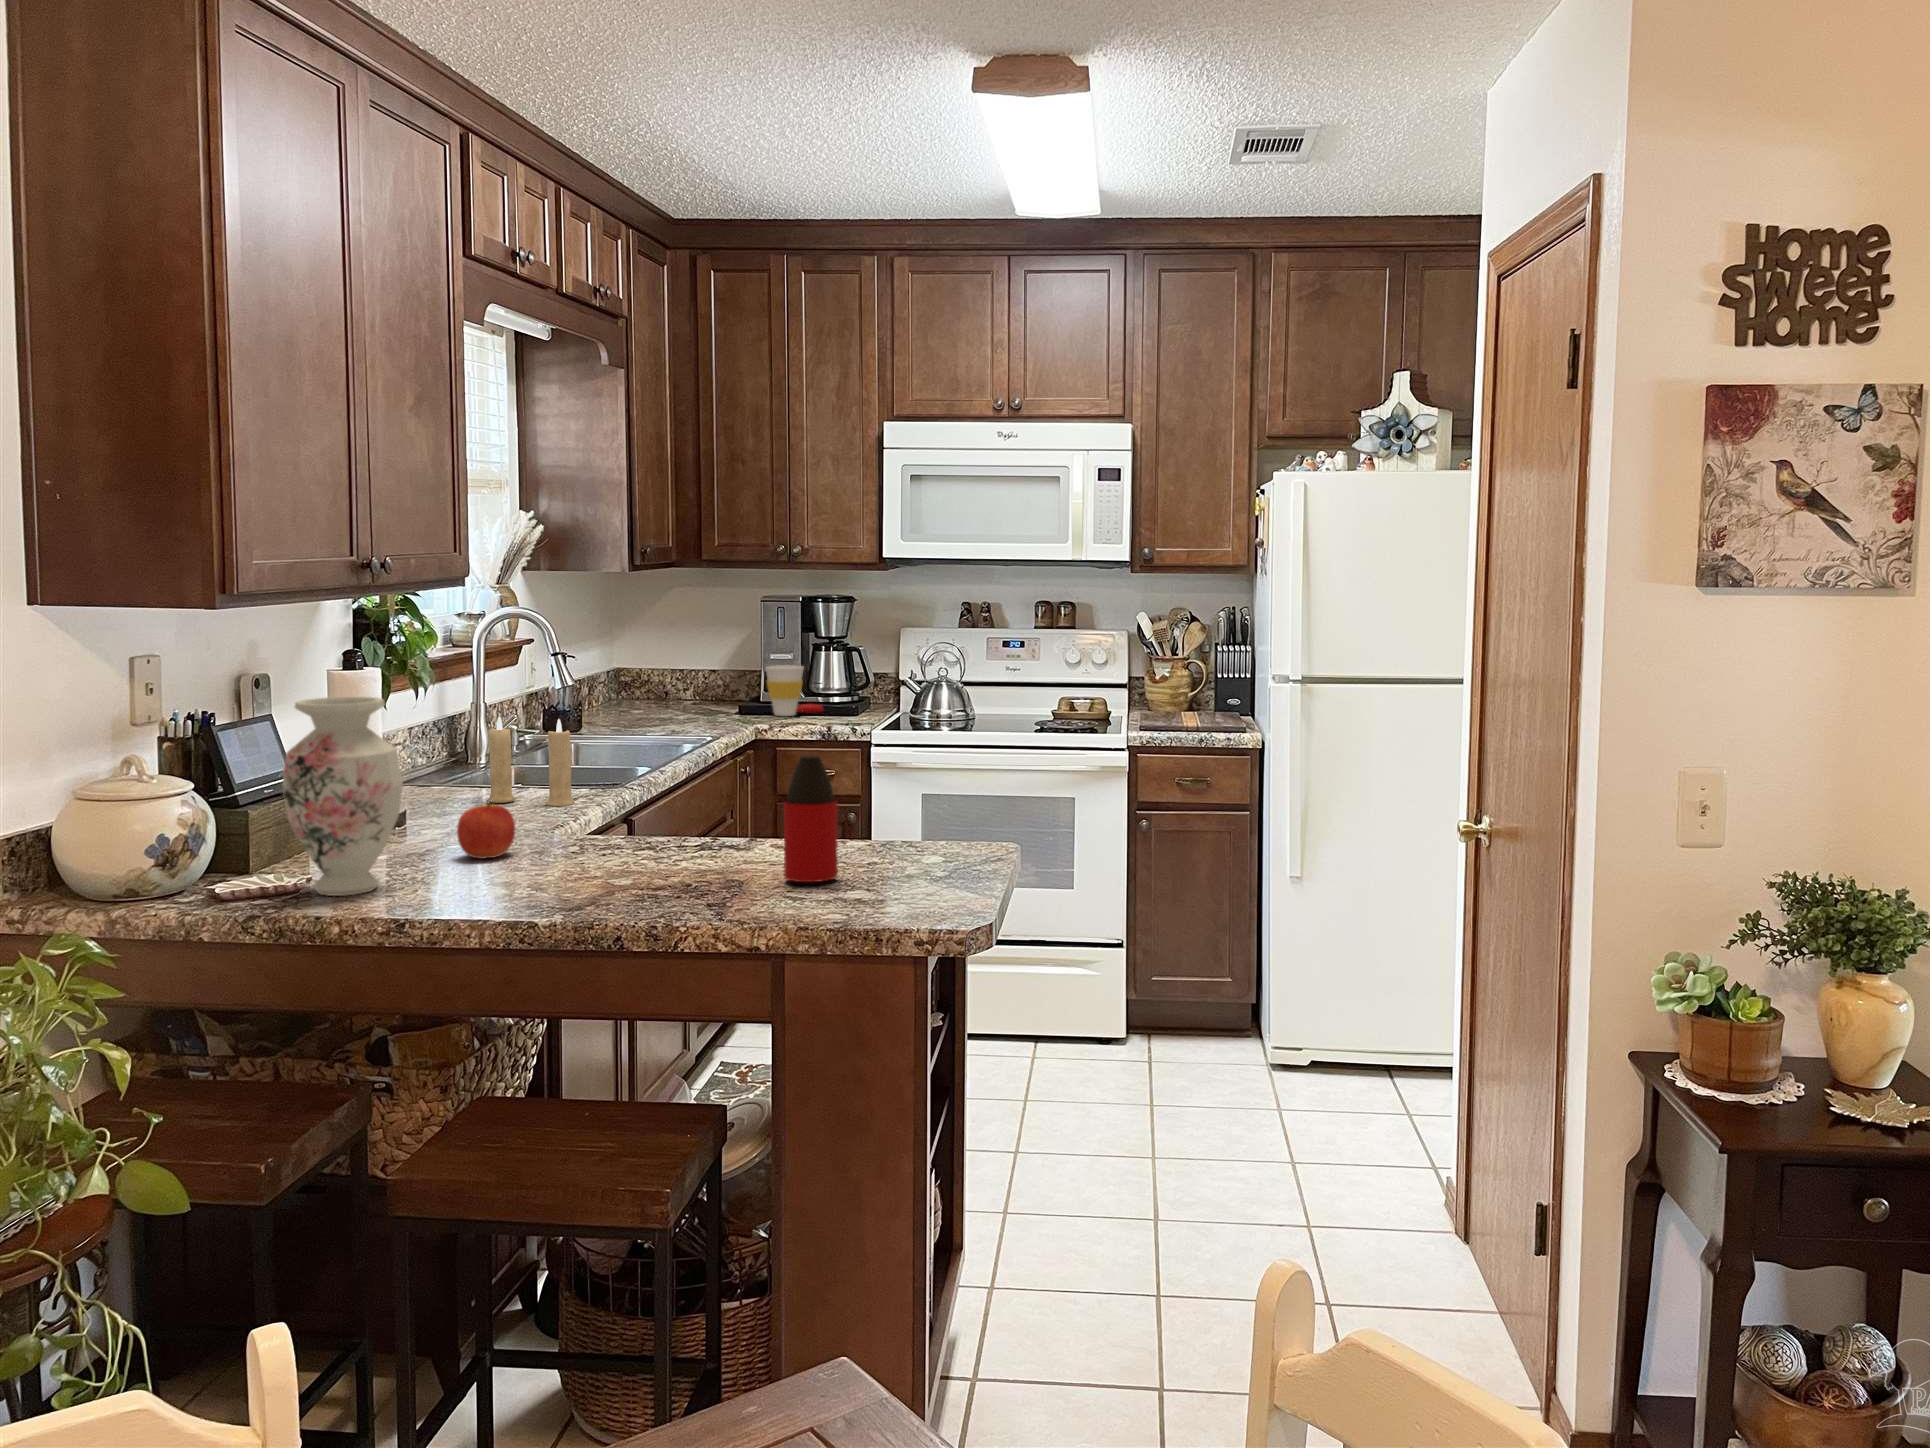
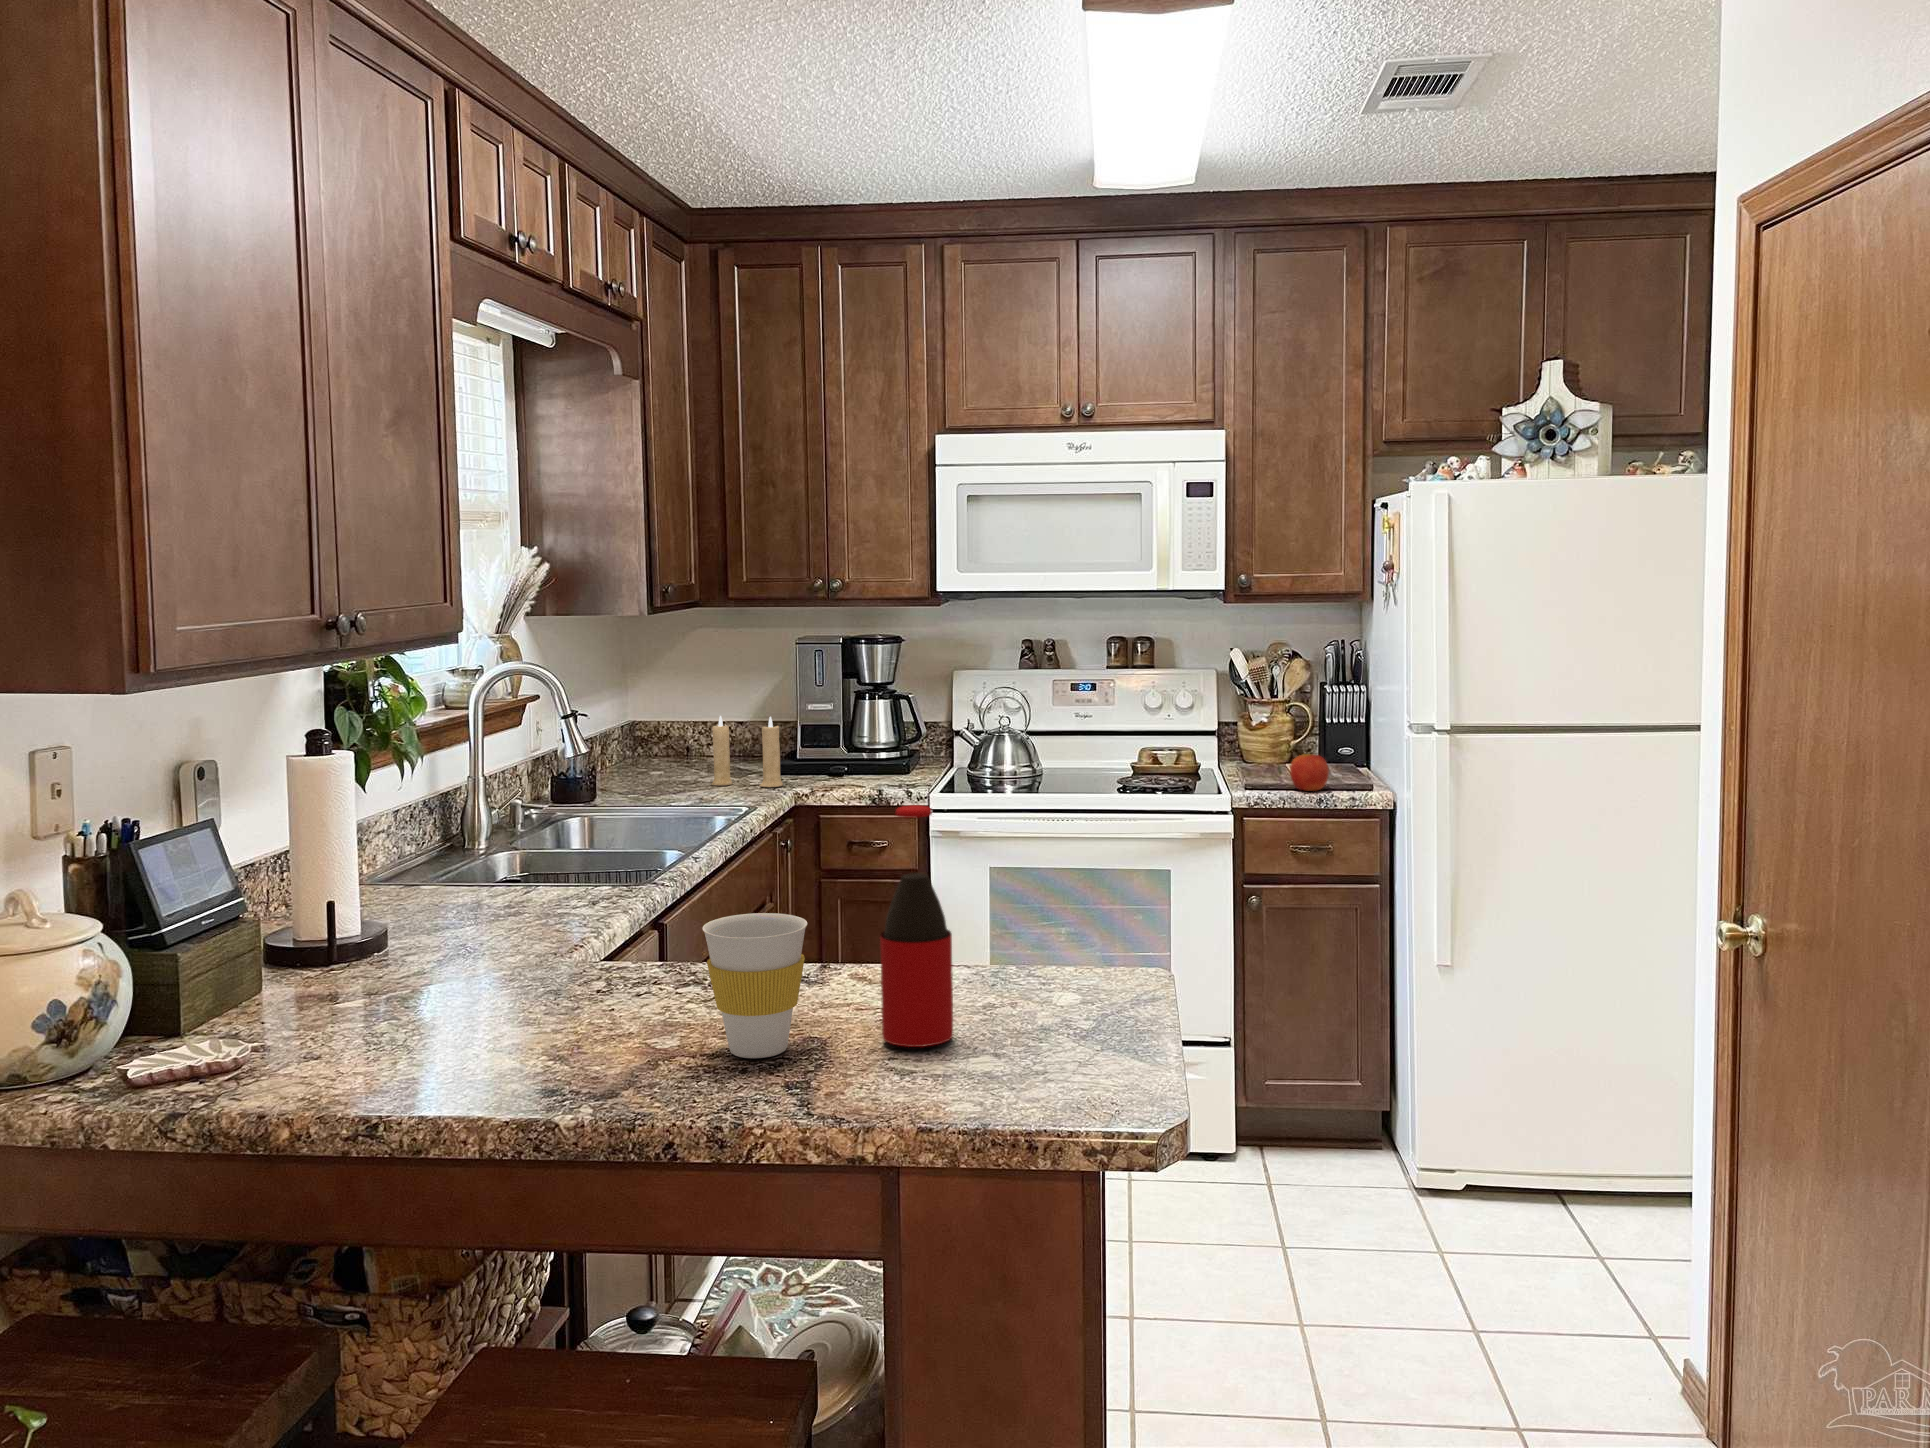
cup: present [766,666,804,716] -> present [702,913,807,1058]
vase: present [282,697,403,896] -> none [216,804,375,1074]
candle: present [486,717,575,806] -> present [711,716,783,787]
apple: present [457,801,515,859] -> present [1290,753,1329,791]

